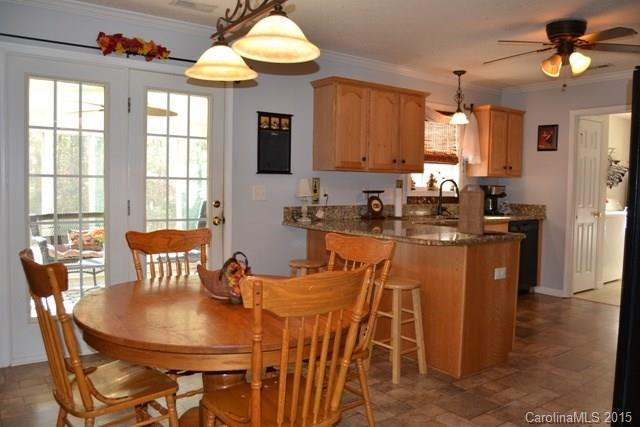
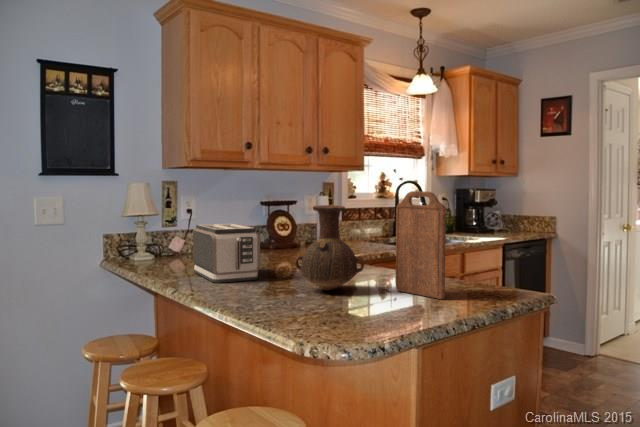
vase: none [409,191,443,232] -> present [295,205,364,290]
toaster: none [346,201,386,229] -> present [193,224,260,283]

